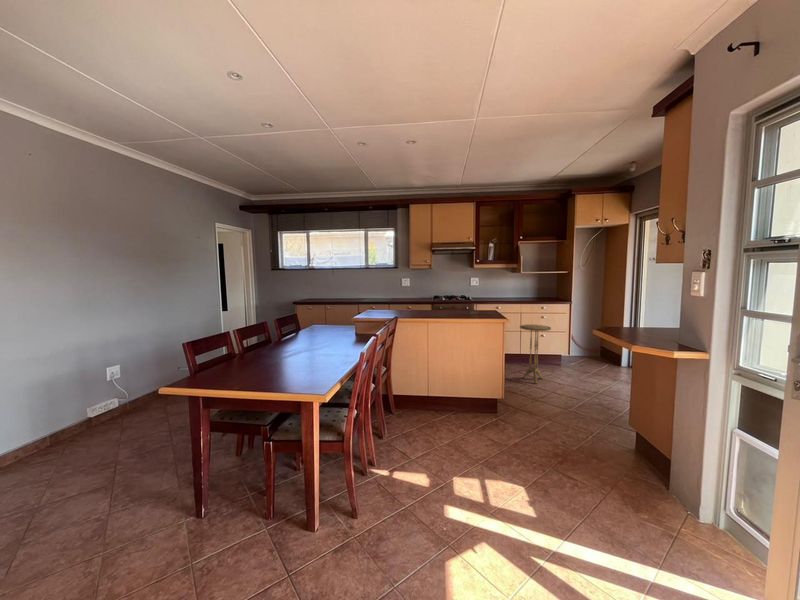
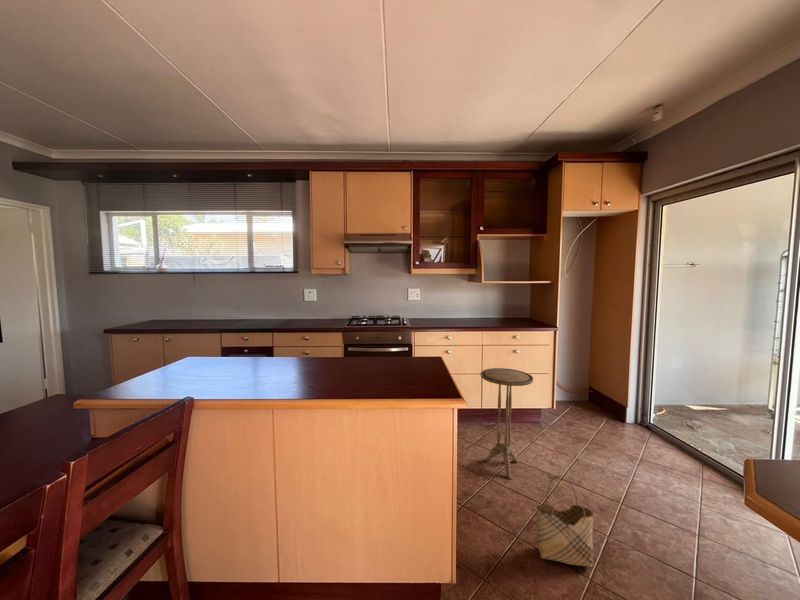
woven basket: none [546,368,575,406] -> present [536,476,594,567]

